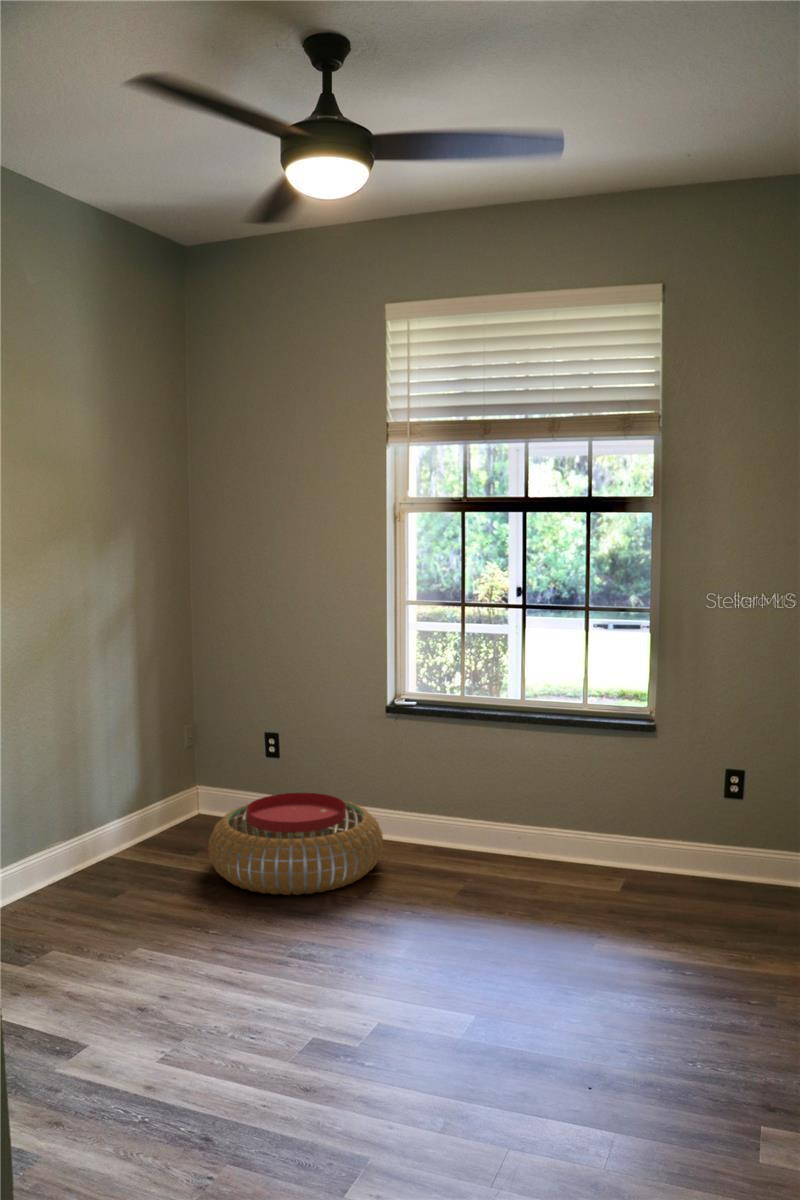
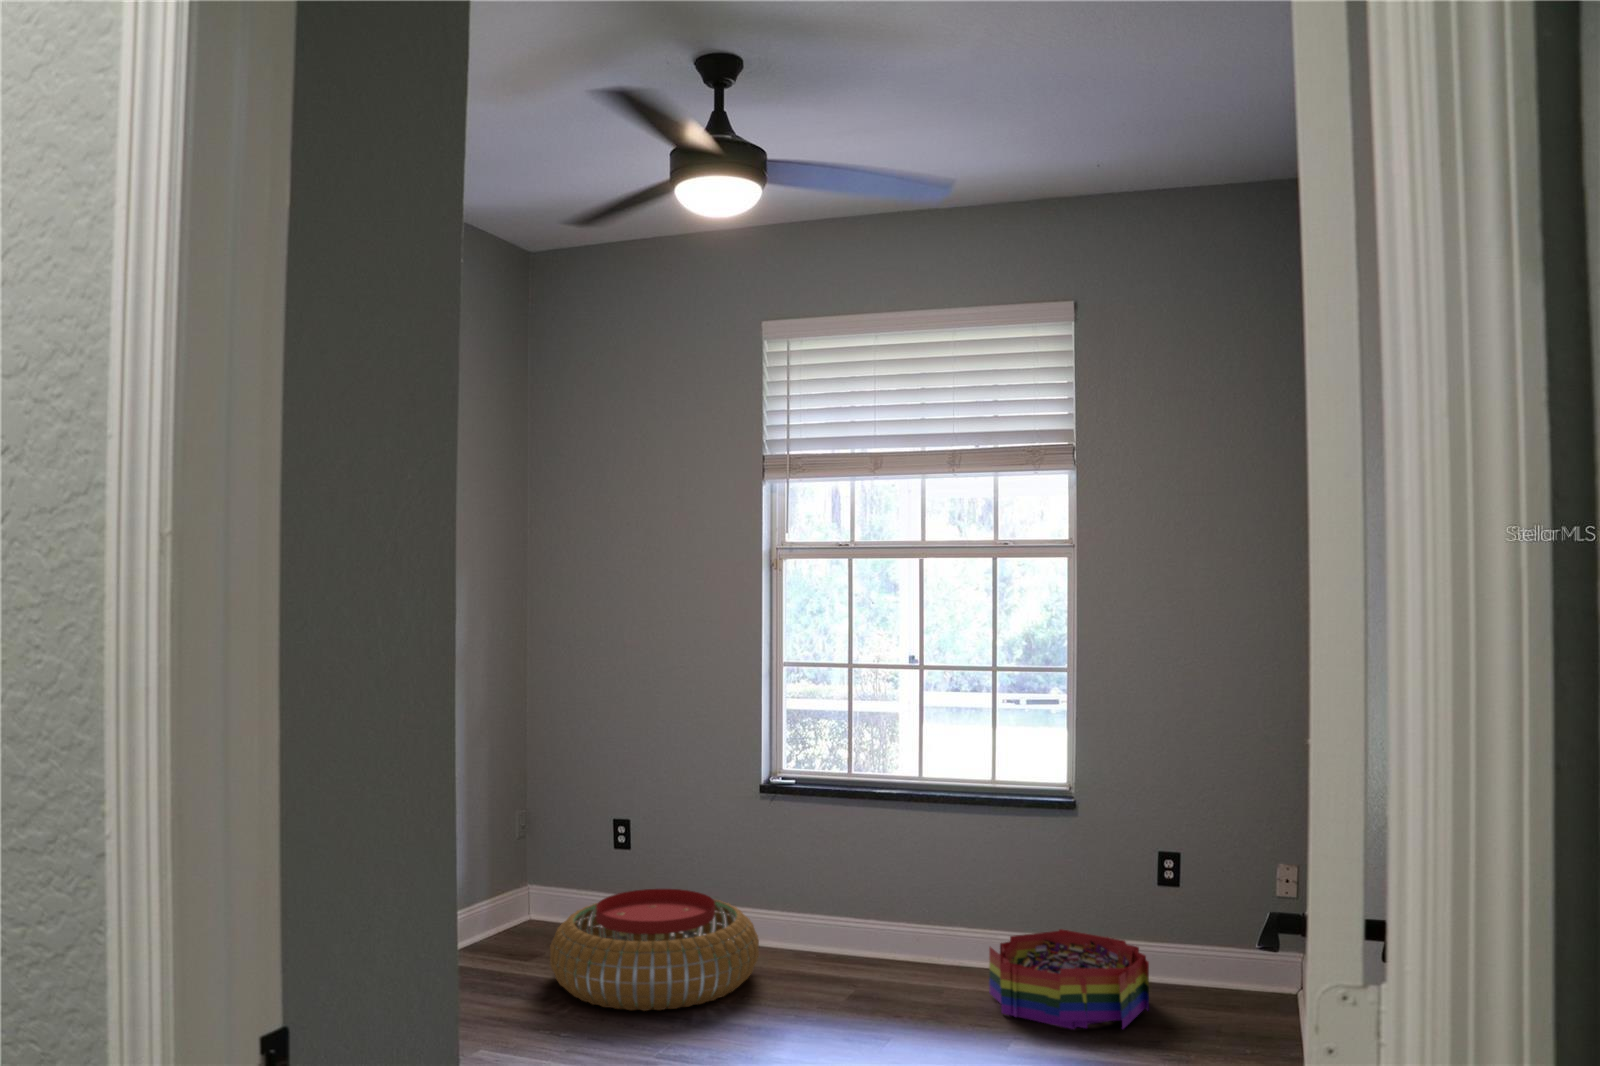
storage bin: none [576,831,713,919] -> present [989,929,1149,1029]

